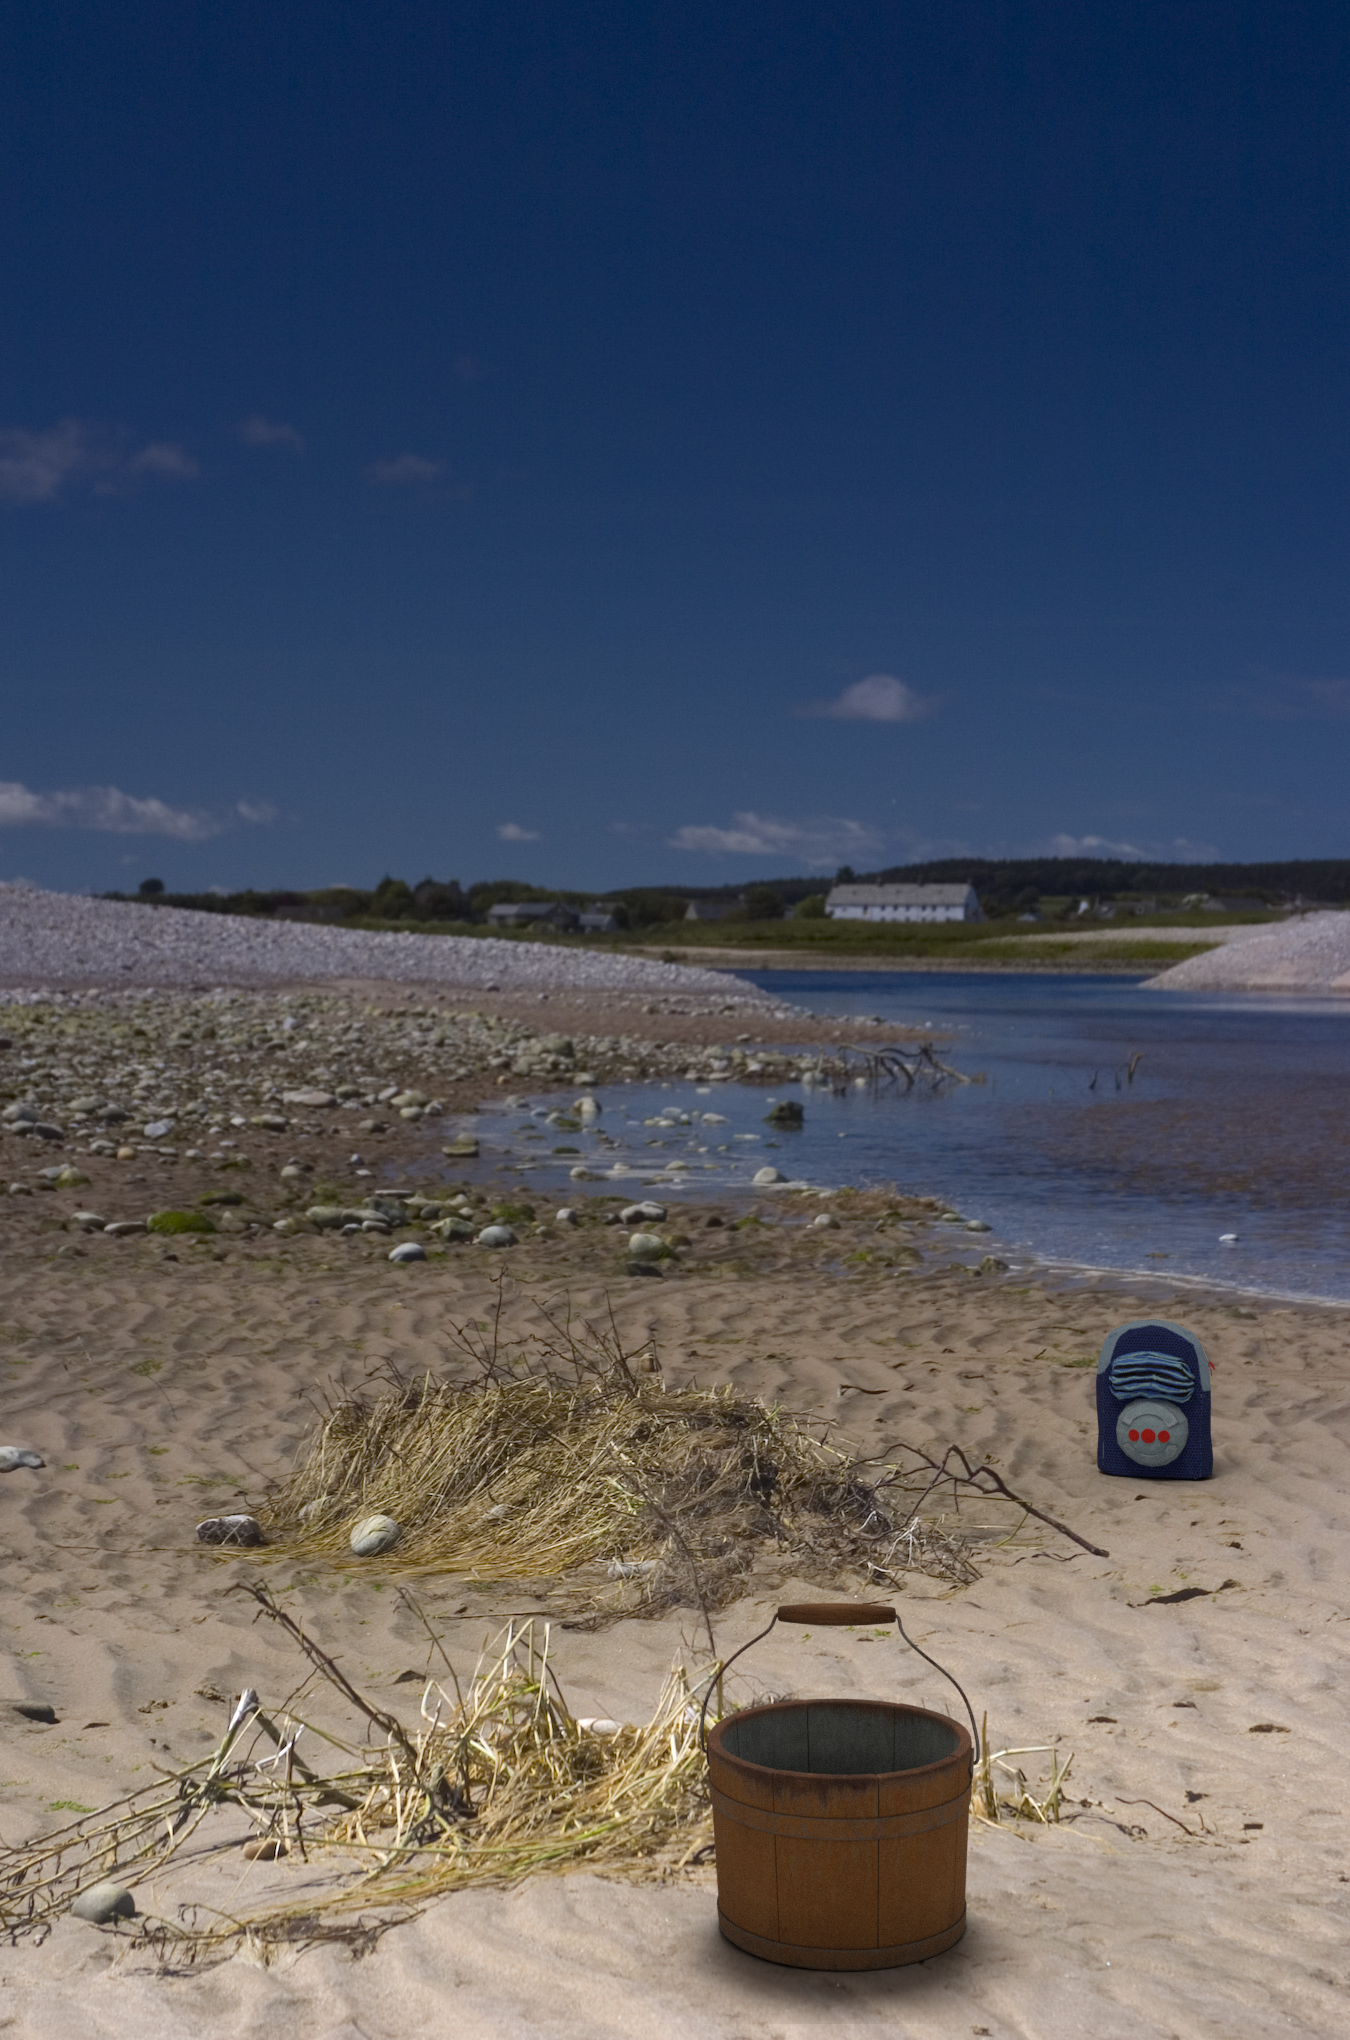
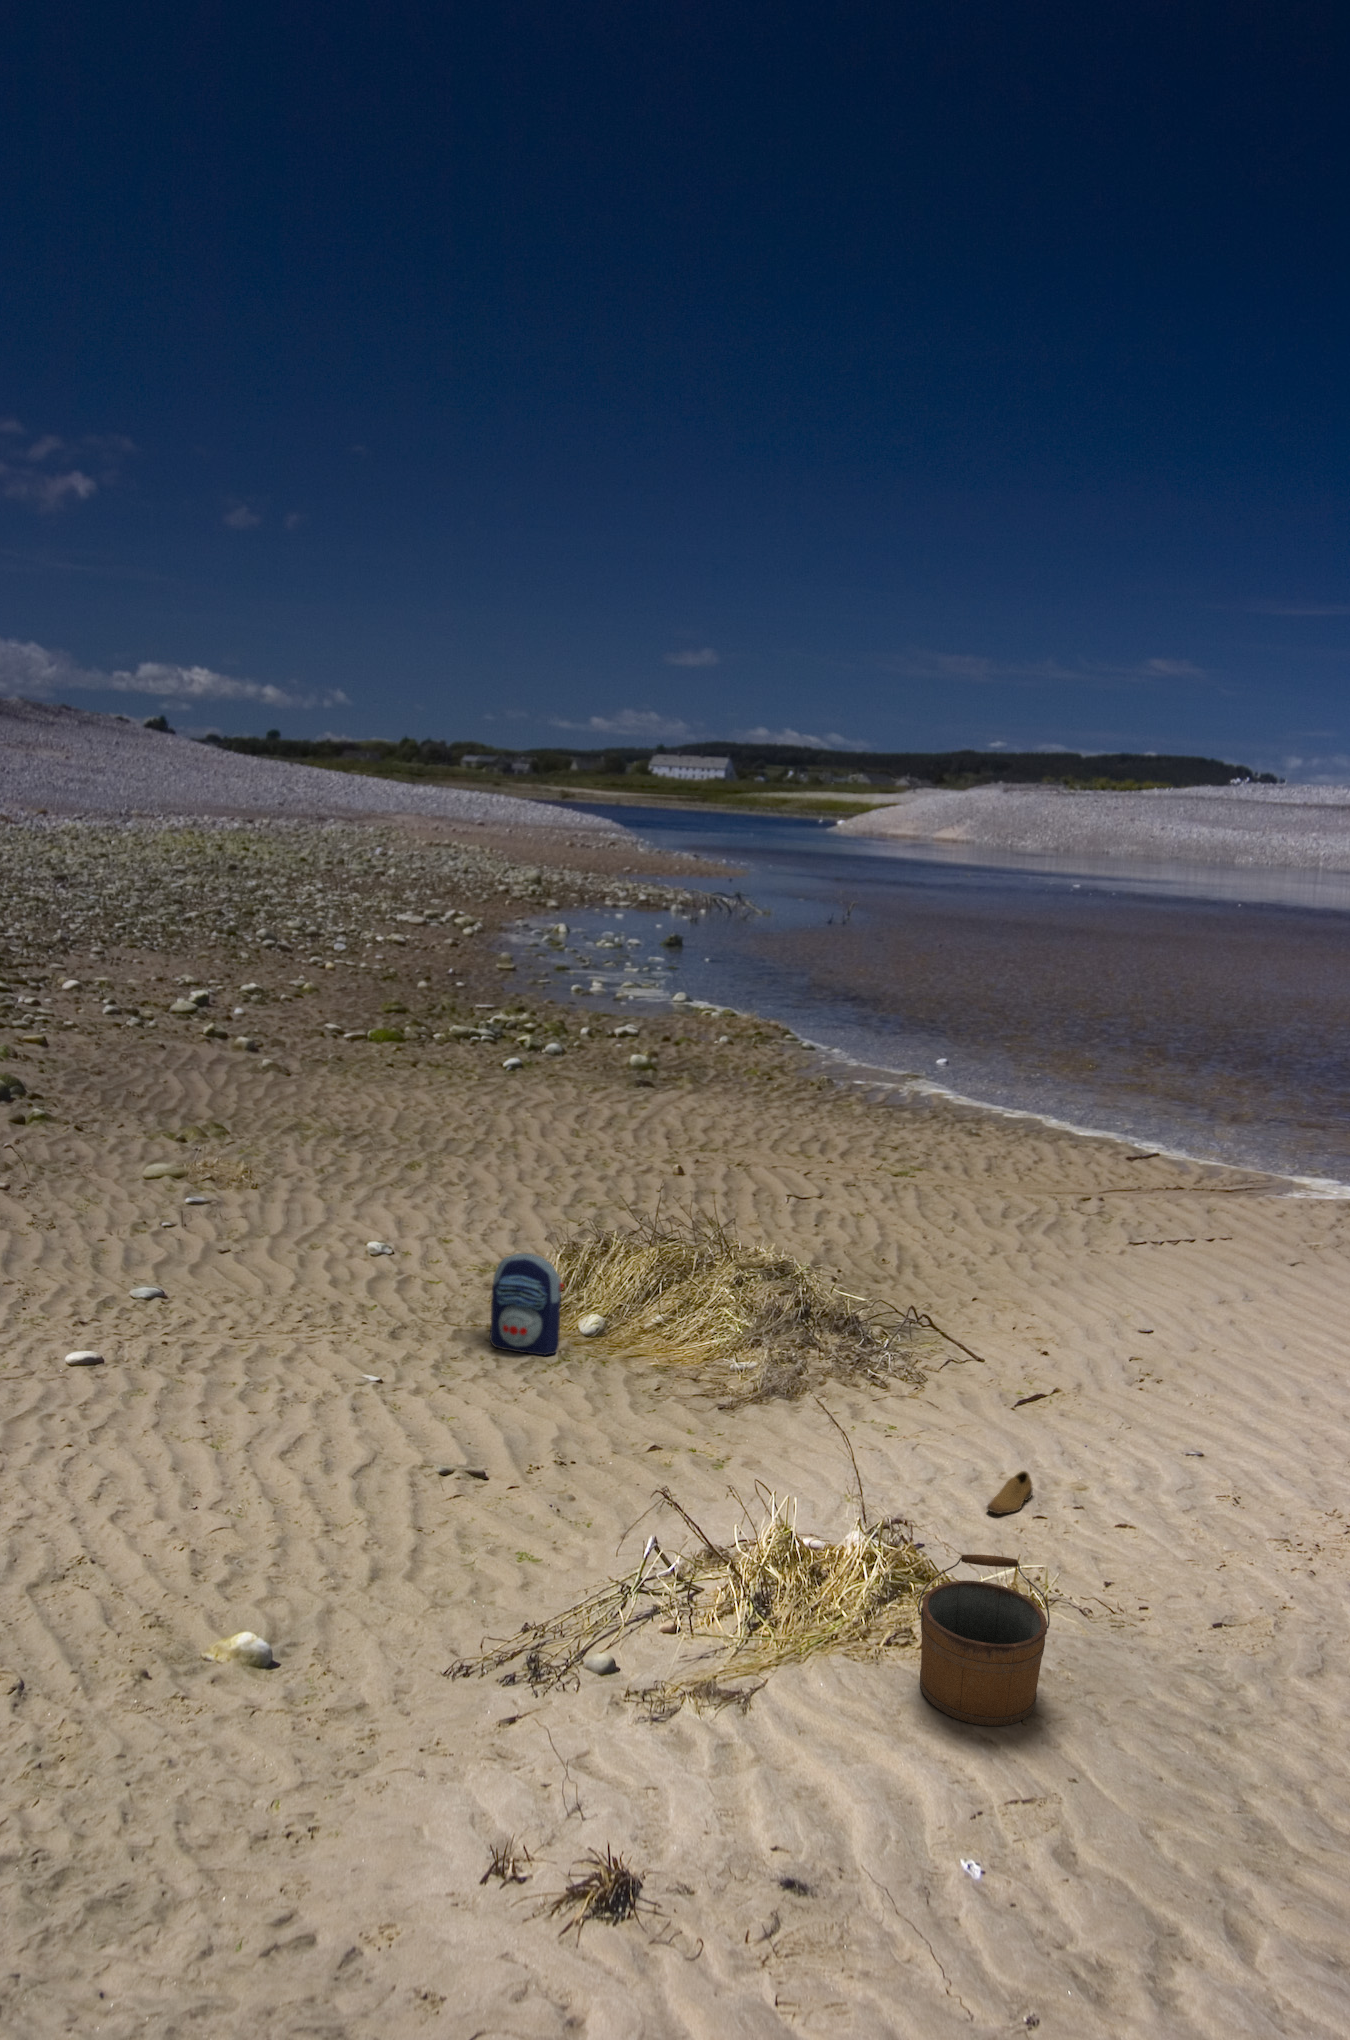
backpack: present [1096,1318,1215,1479] -> present [490,1253,564,1355]
shoe: none [1021,1656,1124,1728] -> present [987,1471,1033,1514]

